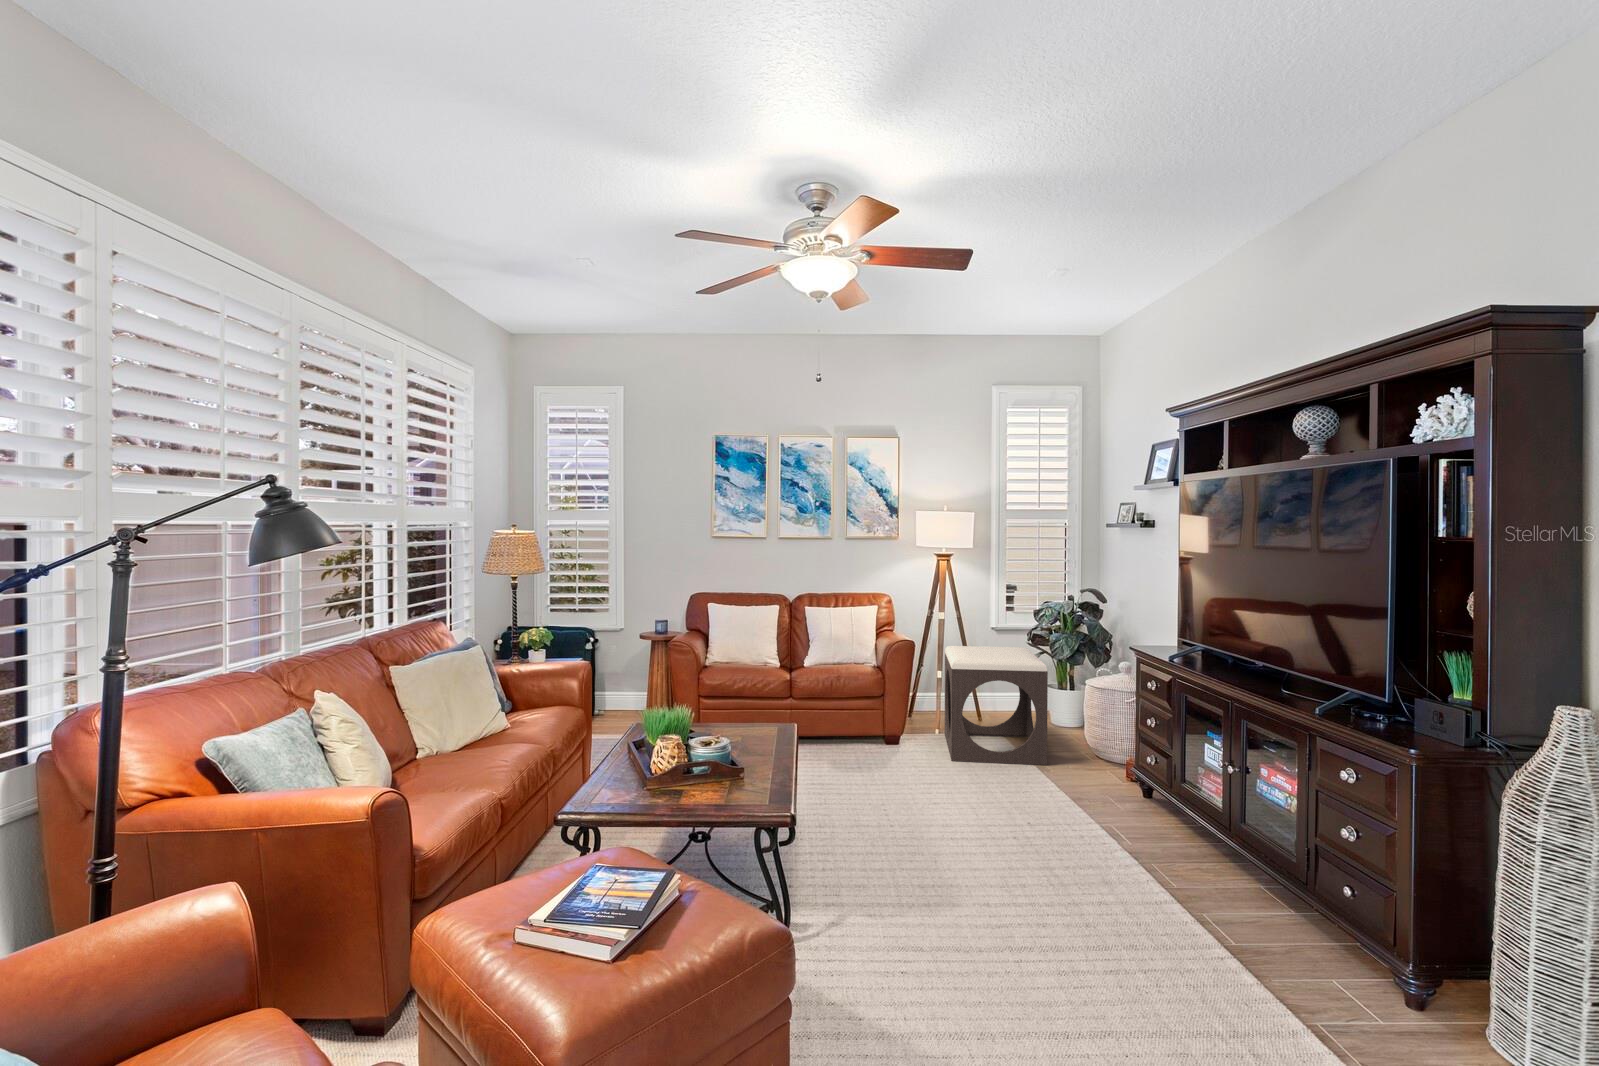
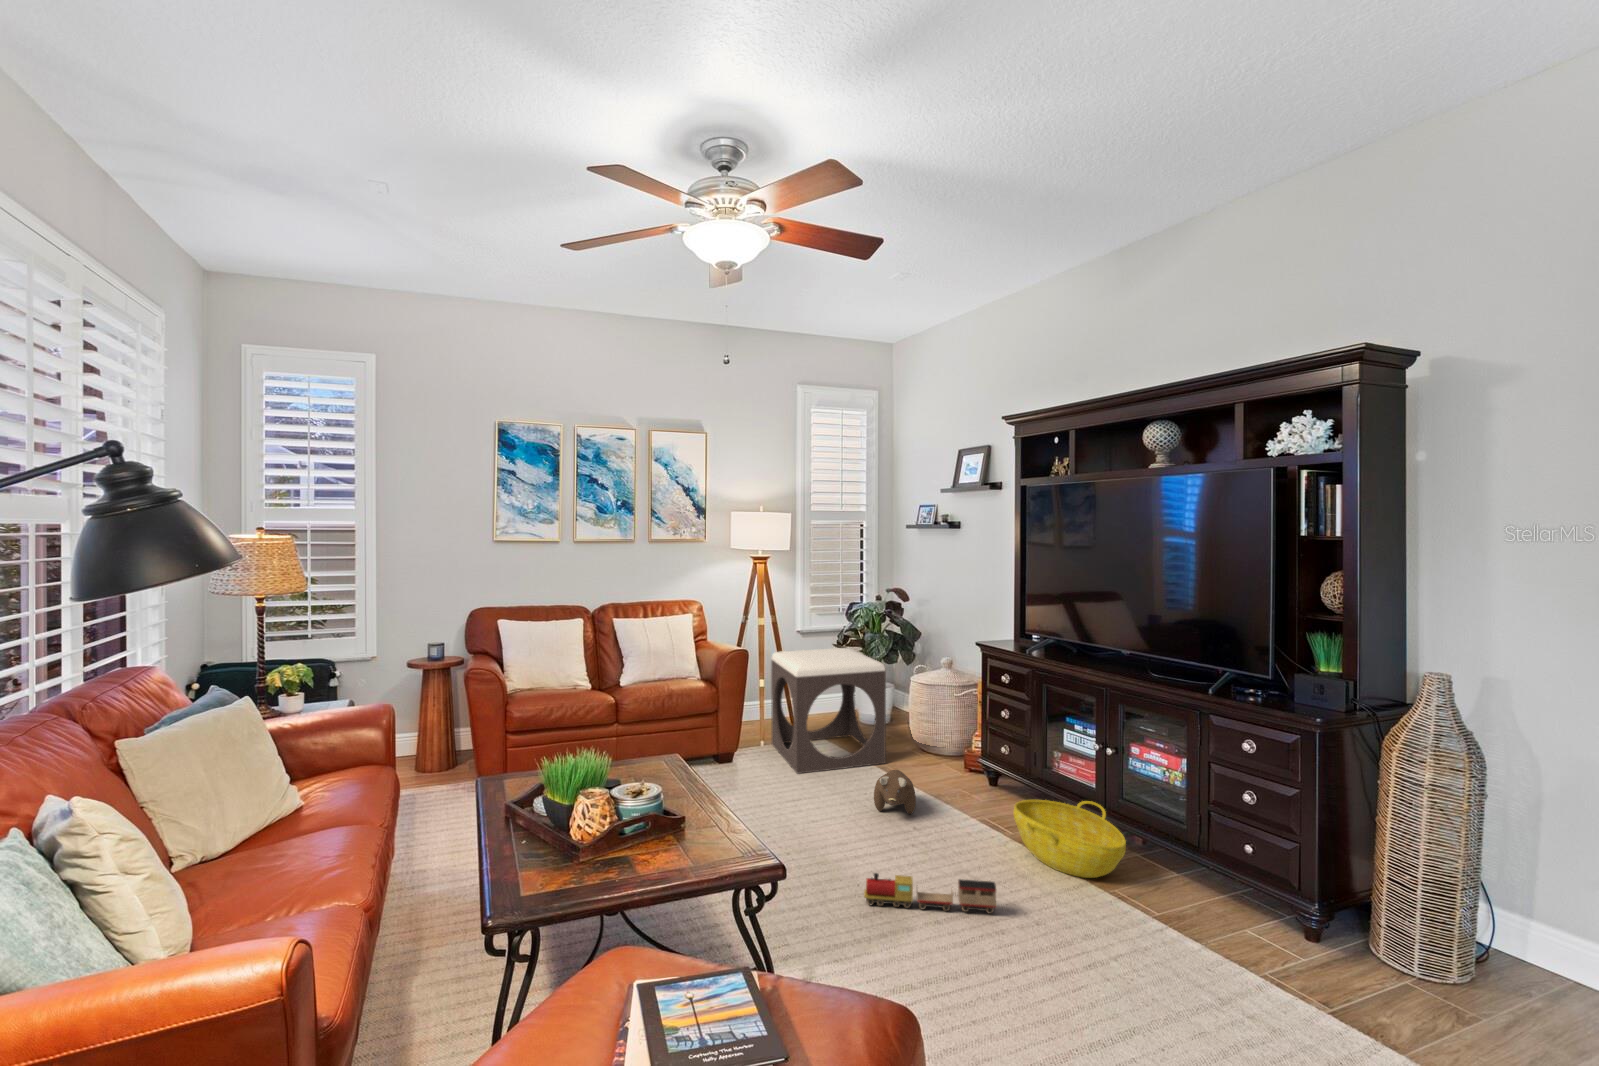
plush toy: none [1003,765,1047,810] -> present [874,770,916,814]
basket: none [1127,811,1232,895] -> present [1013,800,1126,878]
toy train: none [940,841,1062,897] -> present [864,873,996,914]

